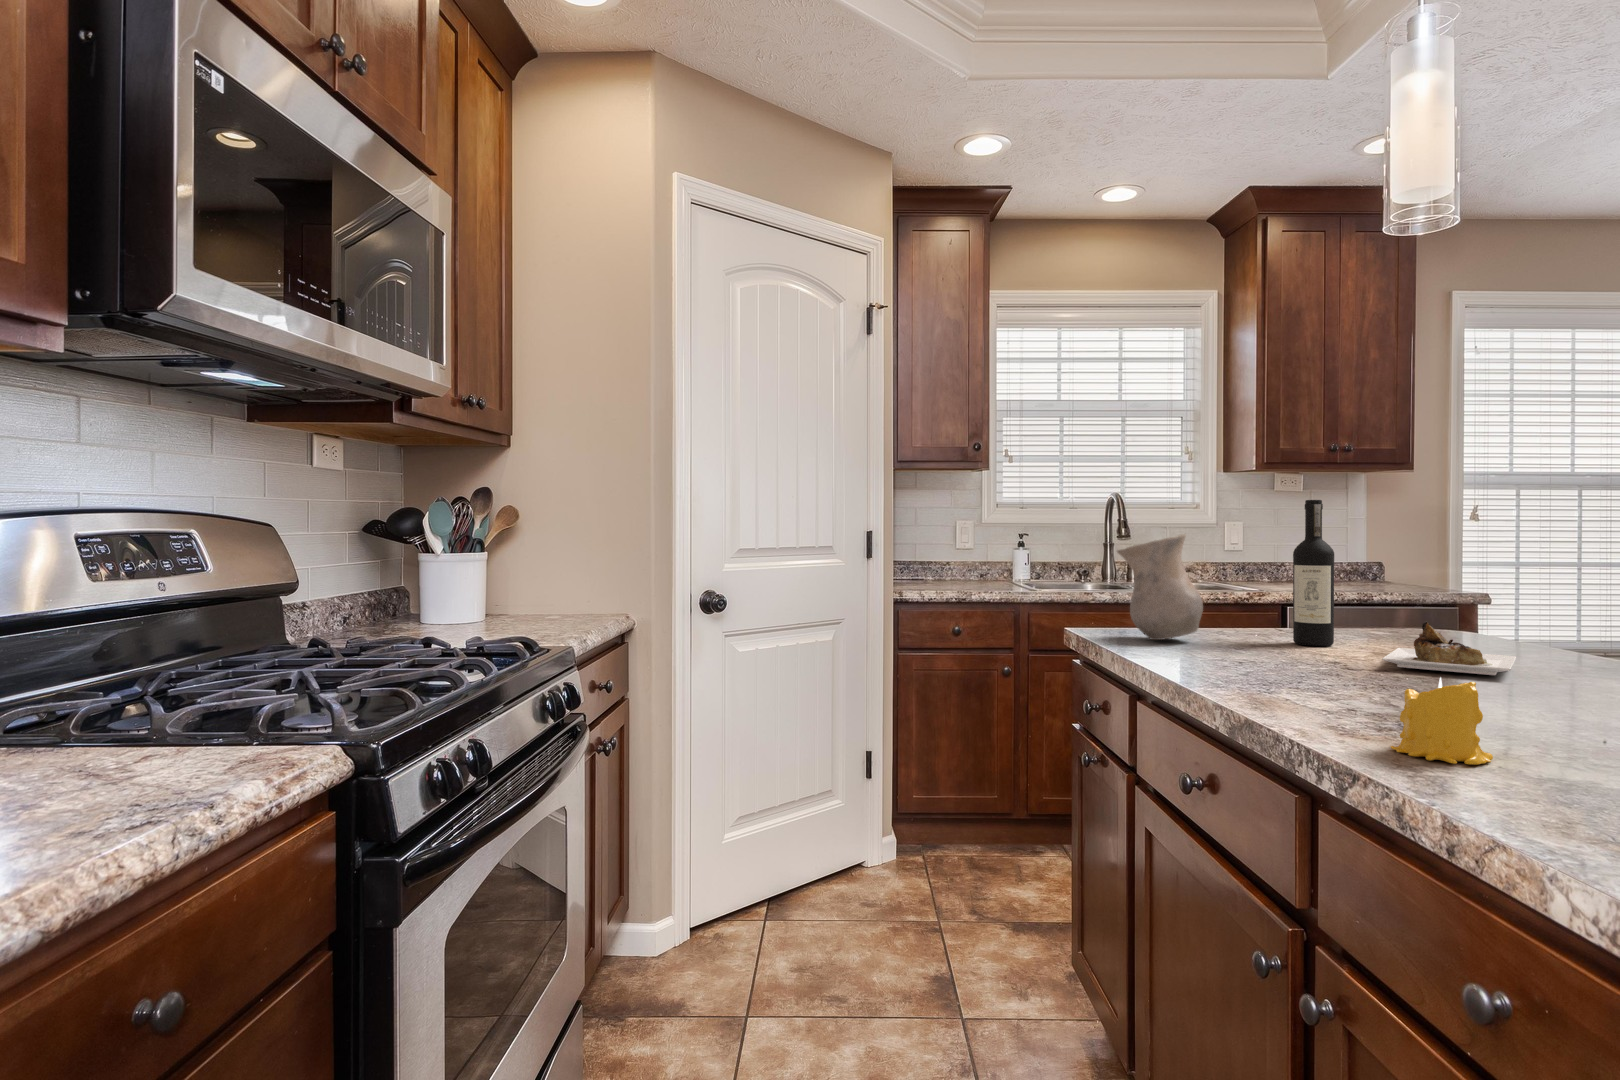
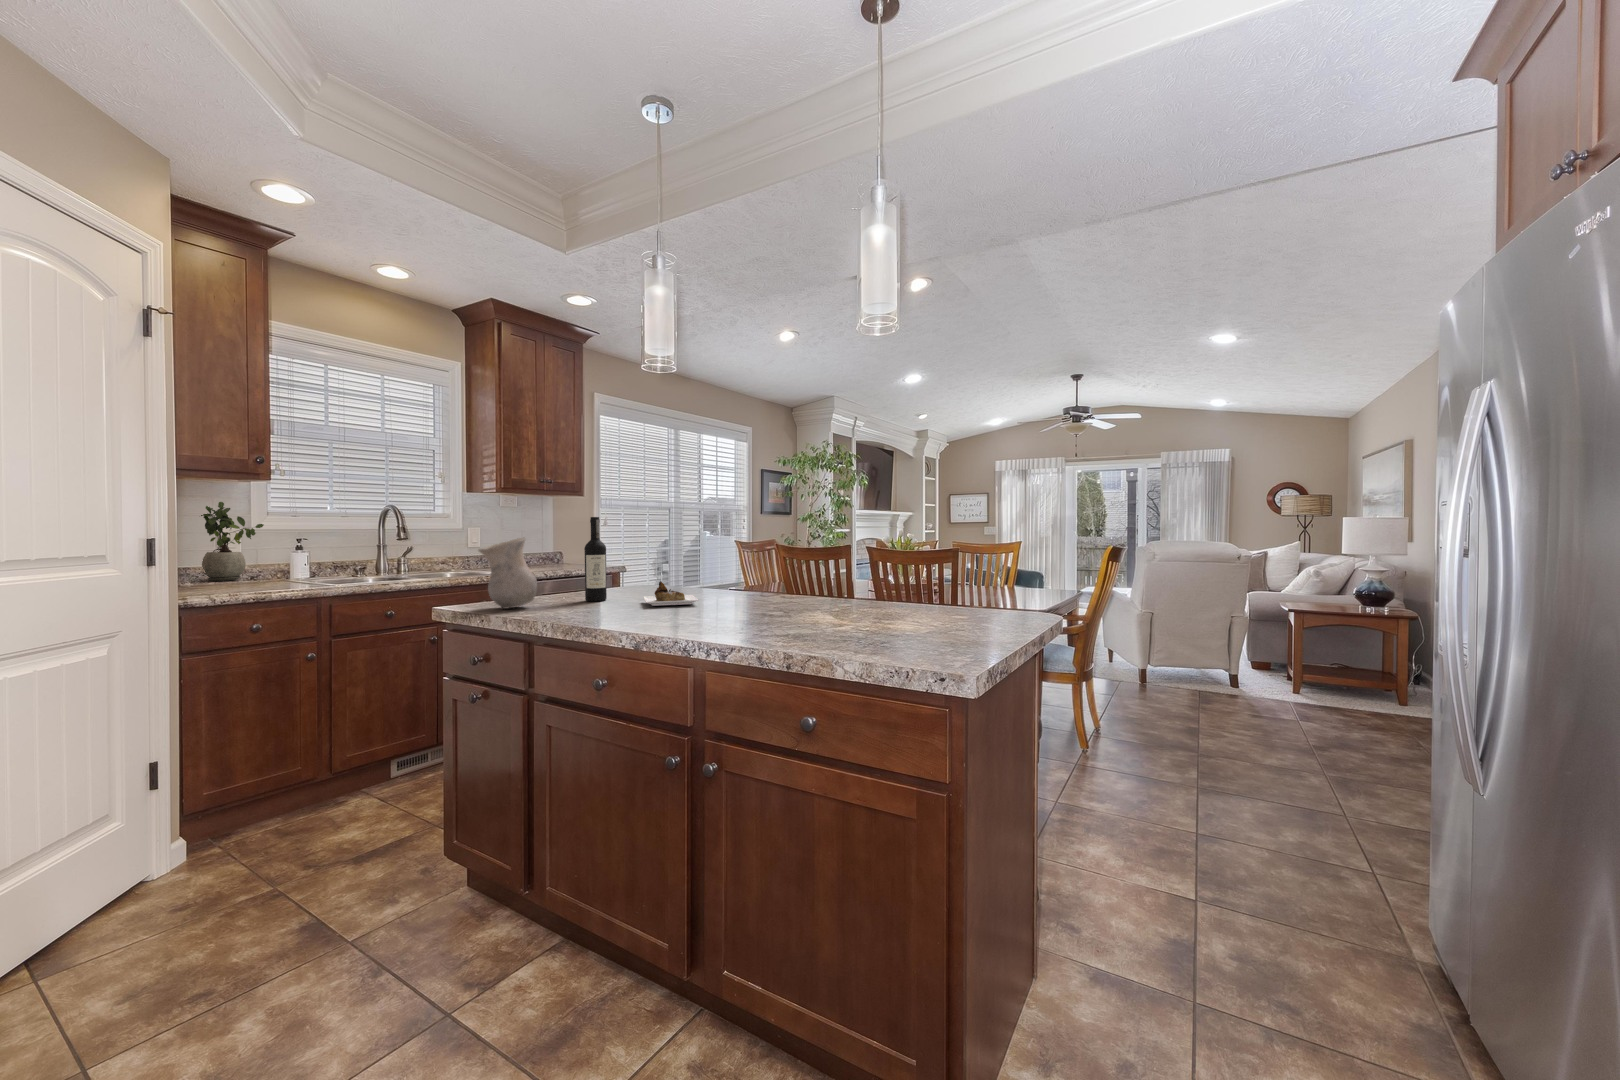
potted plant: none [939,495,988,578] -> present [201,502,264,581]
candle: present [1390,678,1493,765] -> none [701,601,738,639]

